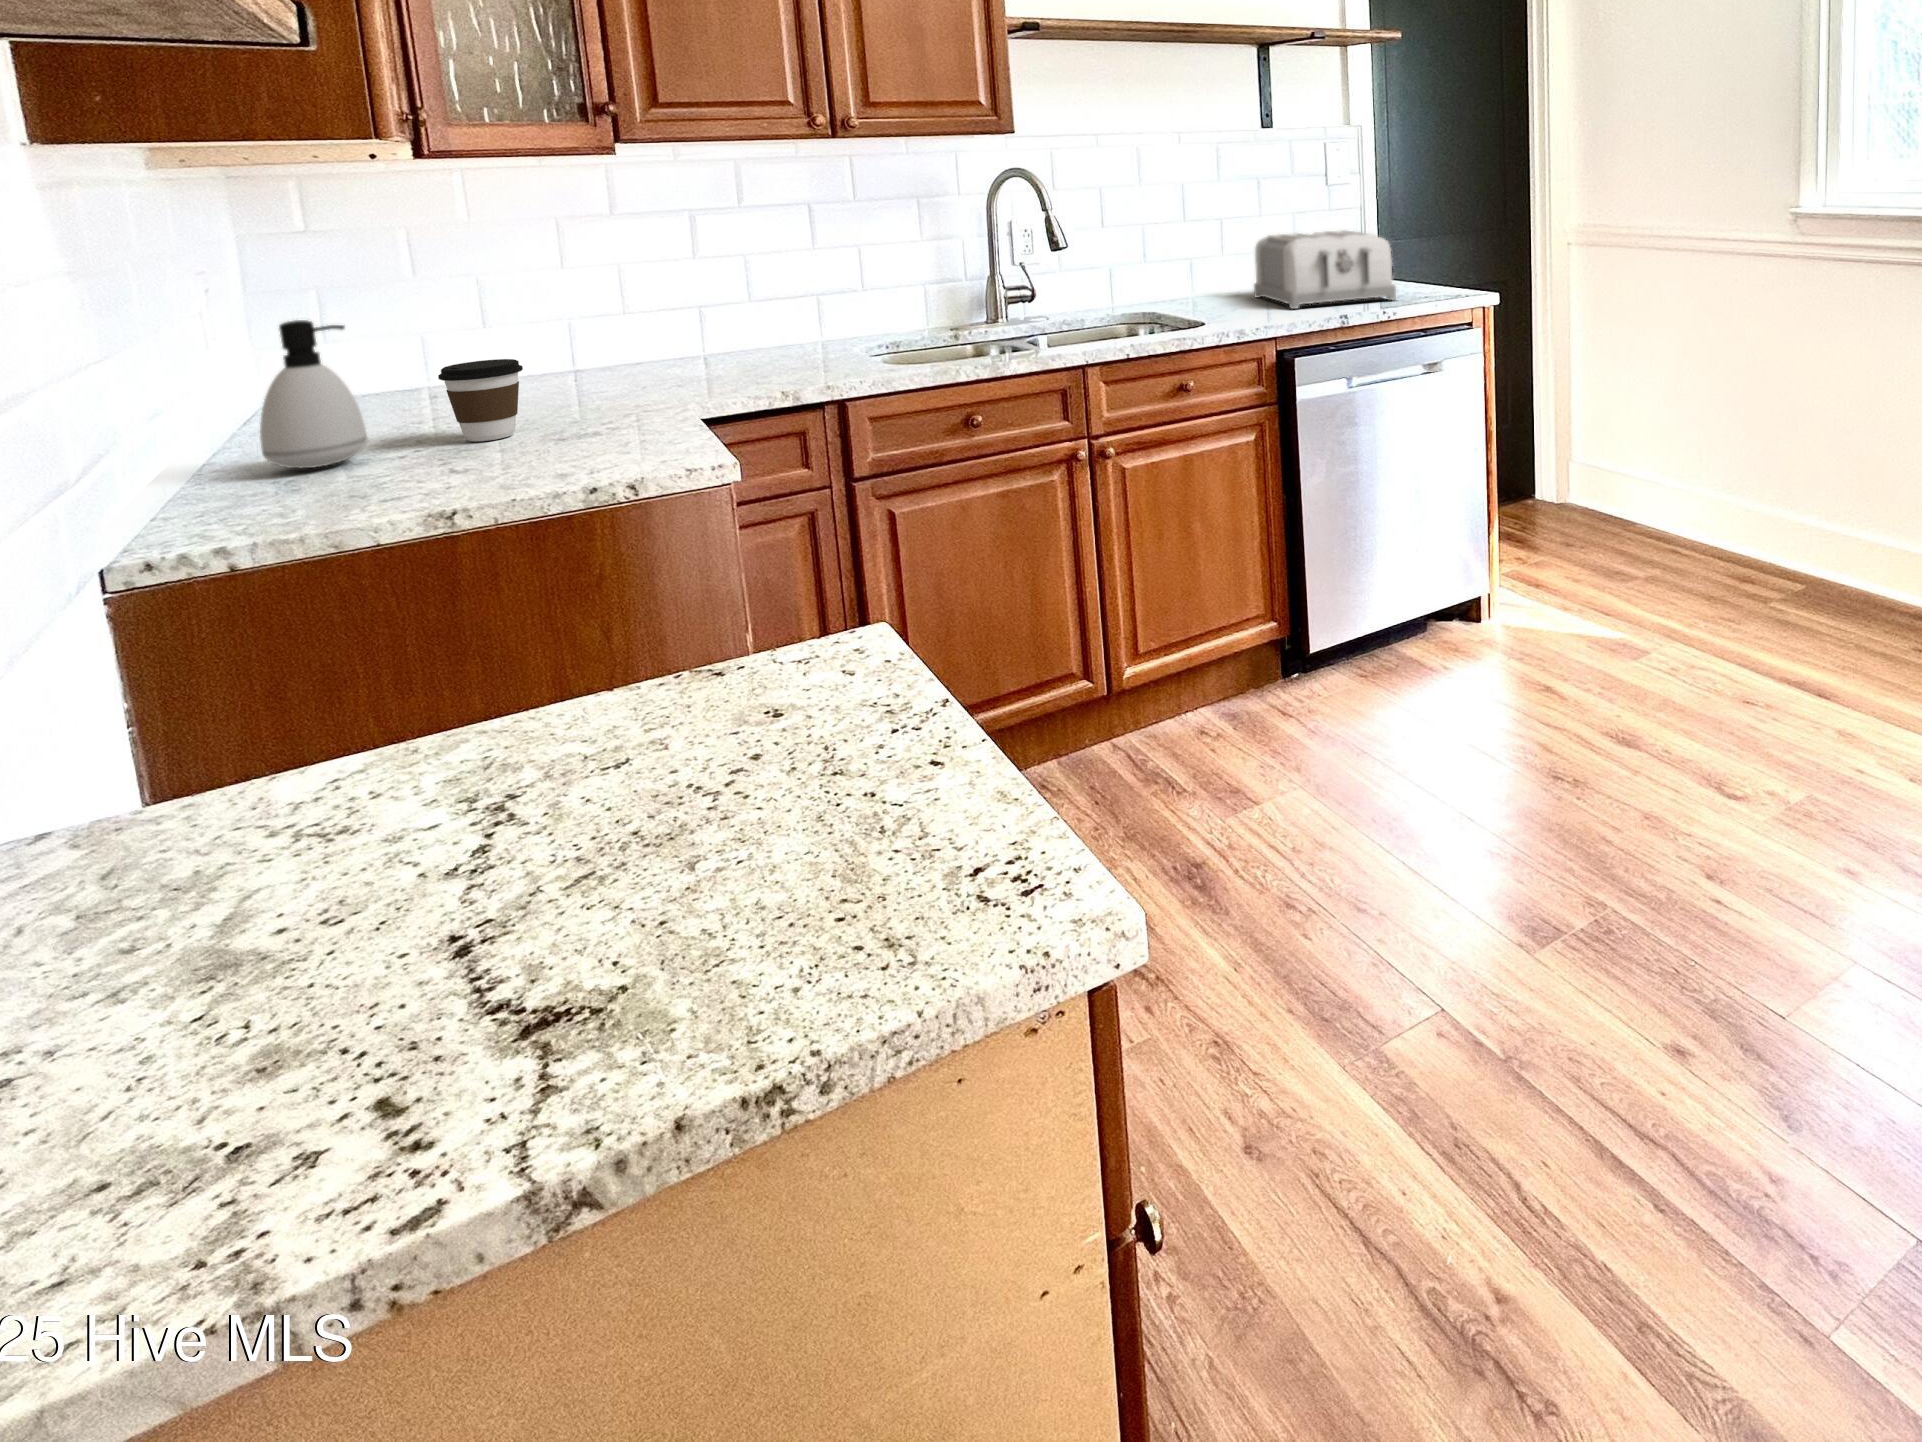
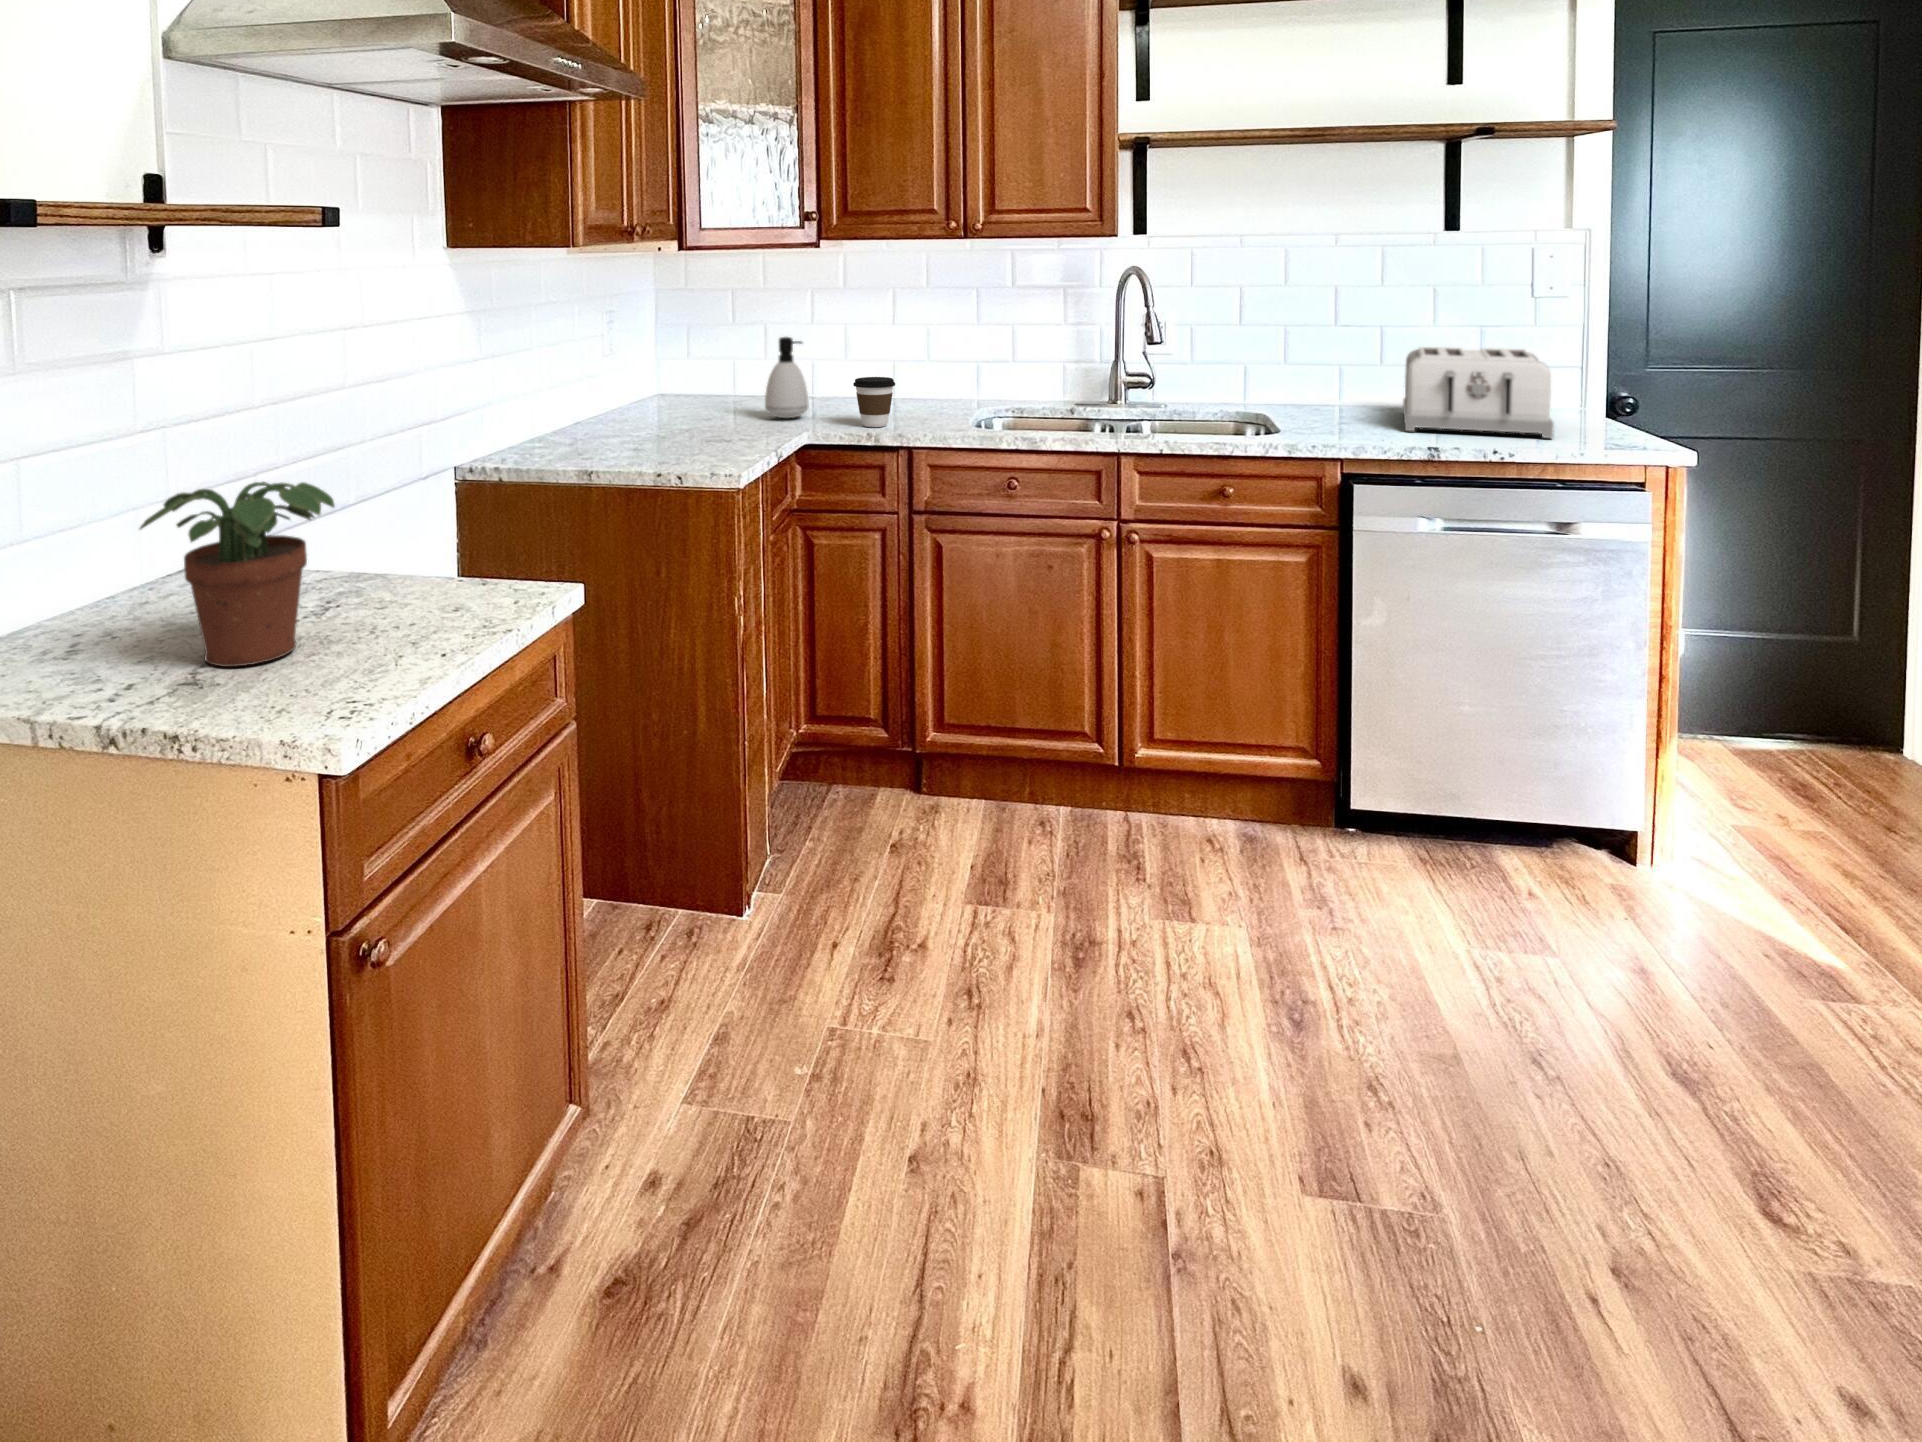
soap dispenser: present [260,320,367,468] -> present [765,337,808,418]
coffee cup: present [438,359,523,441] -> present [853,377,895,427]
potted plant: none [168,553,644,1004] -> present [140,482,335,667]

